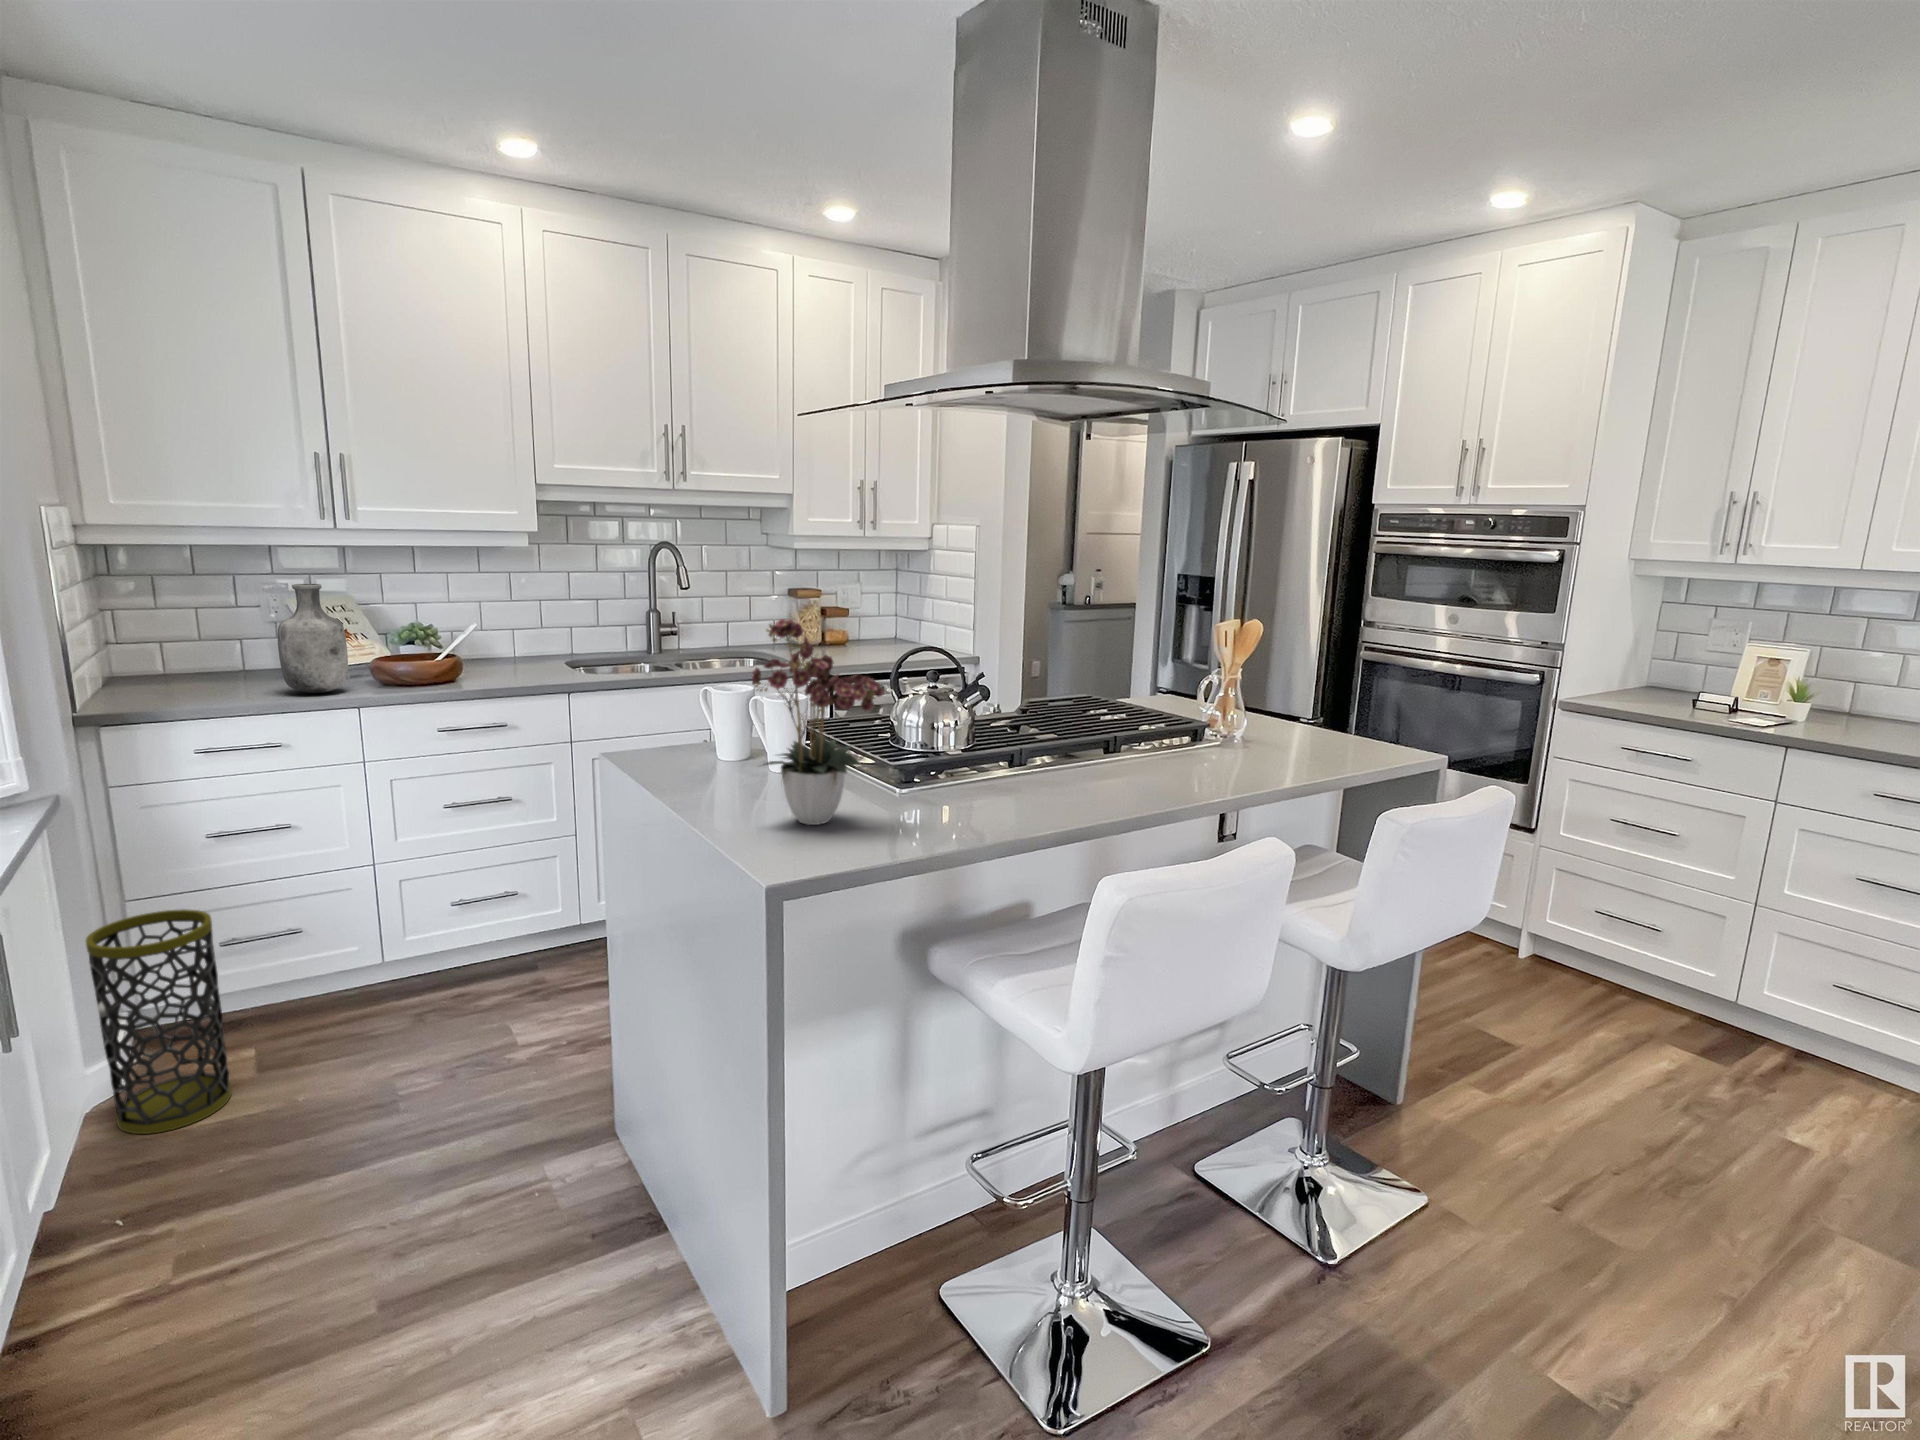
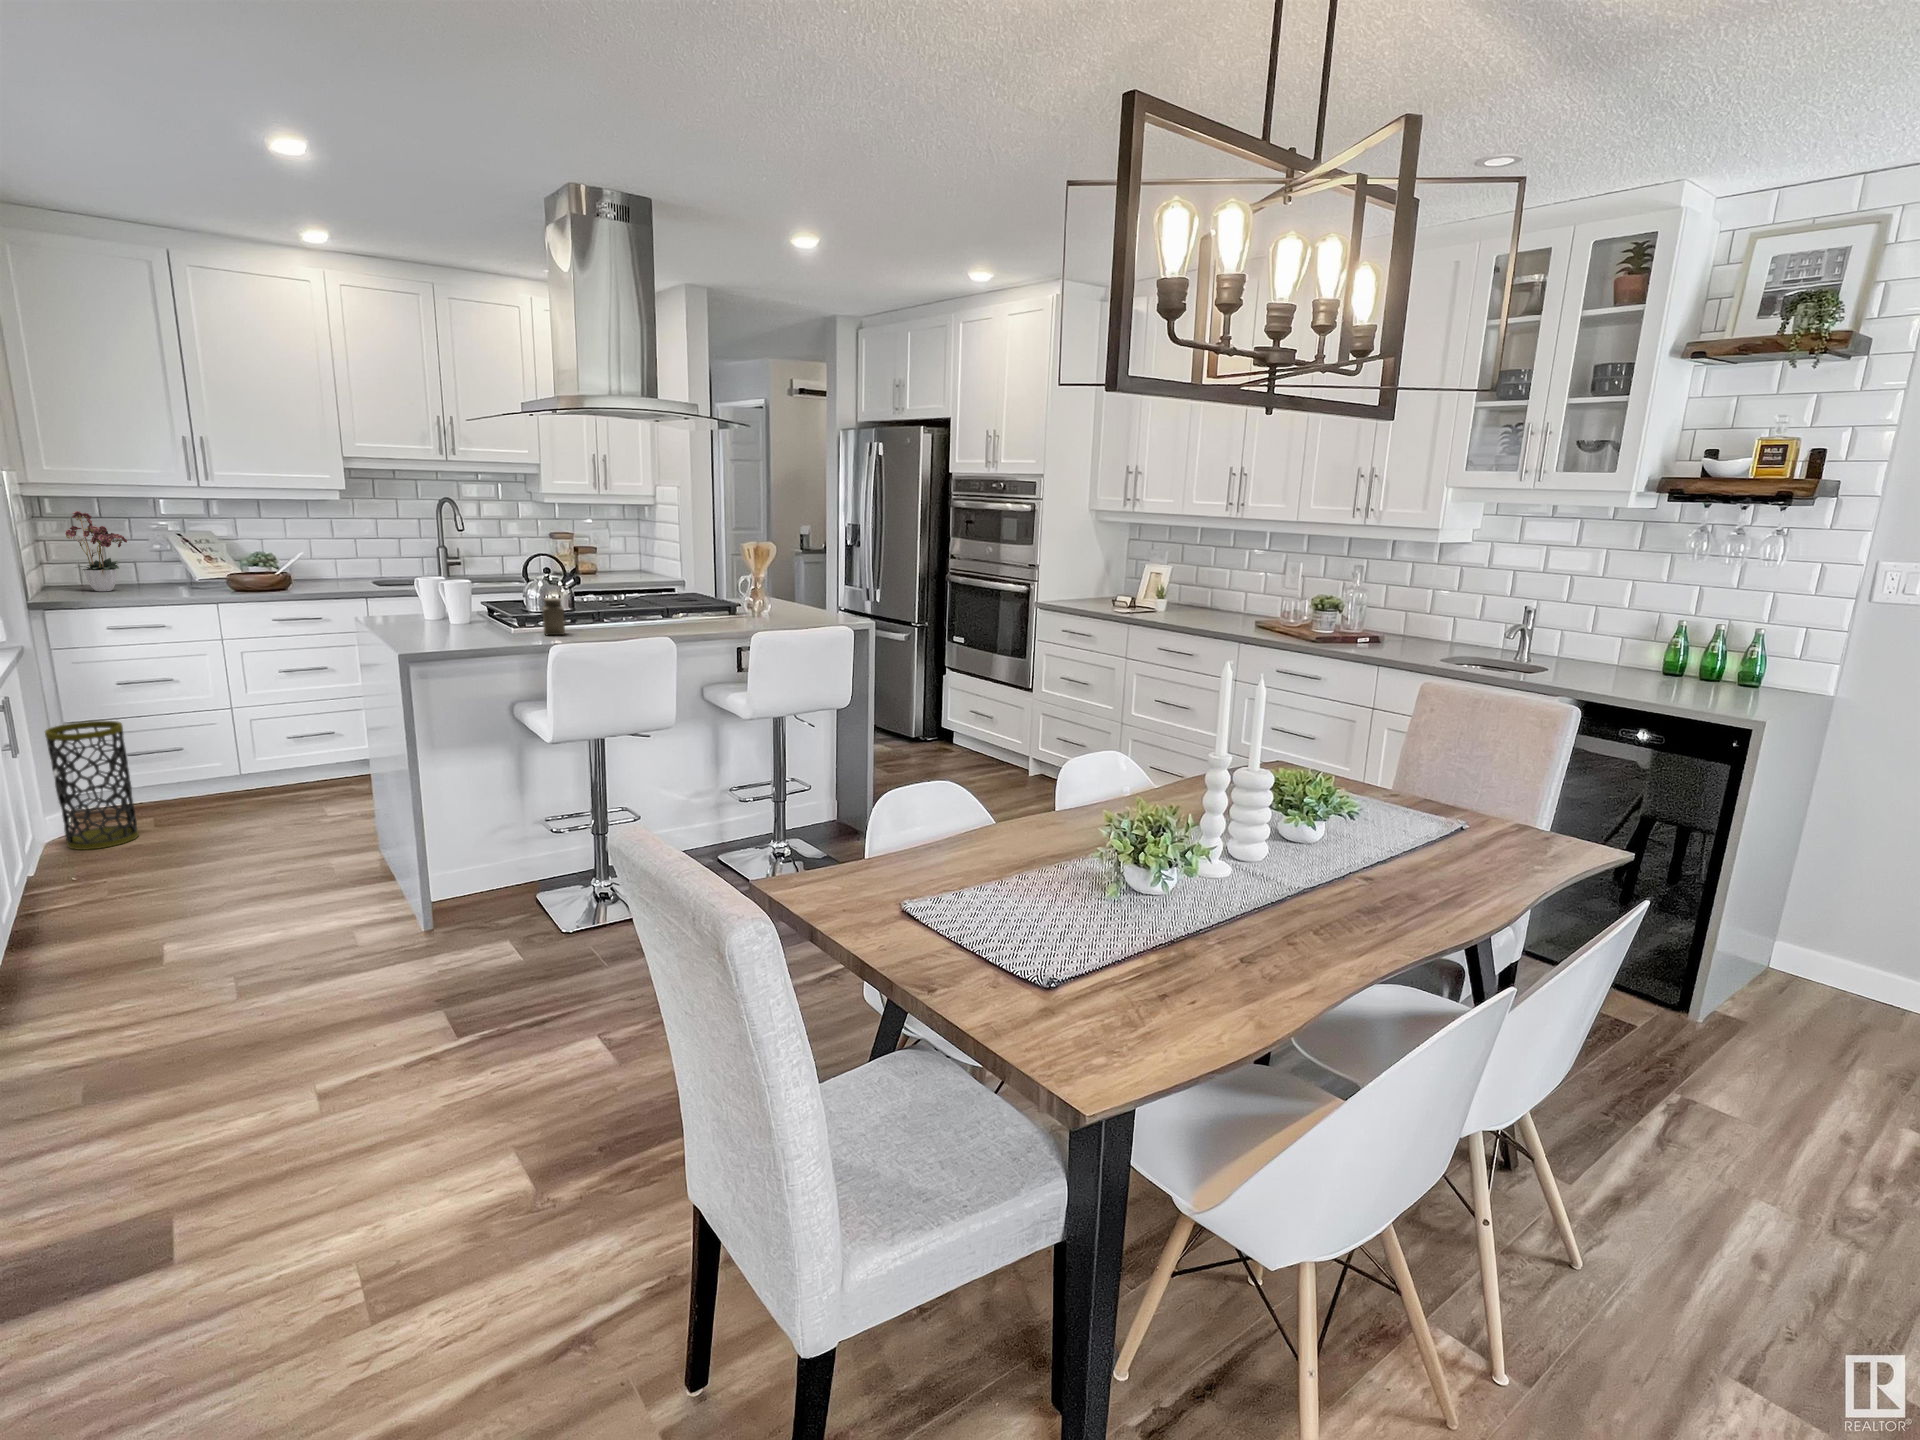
vase: present [277,584,348,693] -> none [160,523,209,594]
flower arrangement: present [752,619,884,825] -> present [65,511,127,591]
salt shaker: none [983,743,1031,819] -> present [542,598,565,635]

